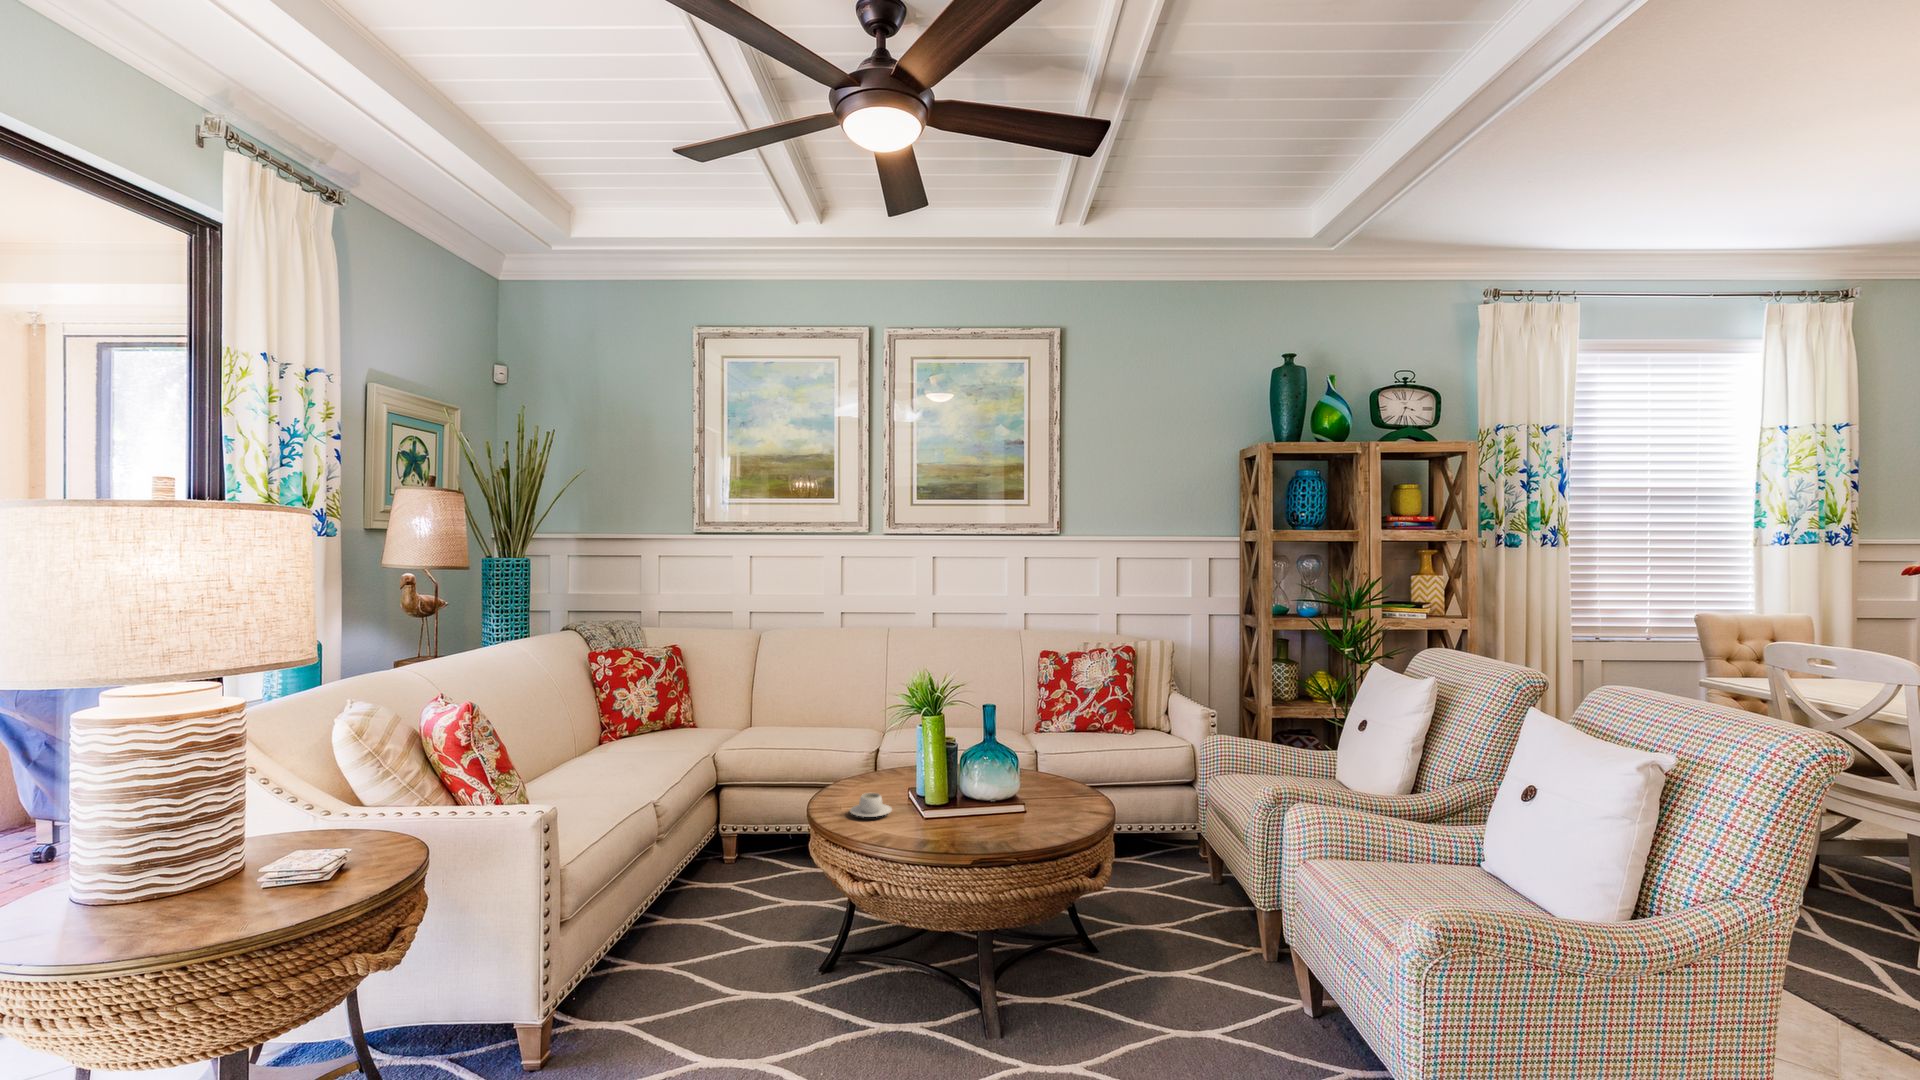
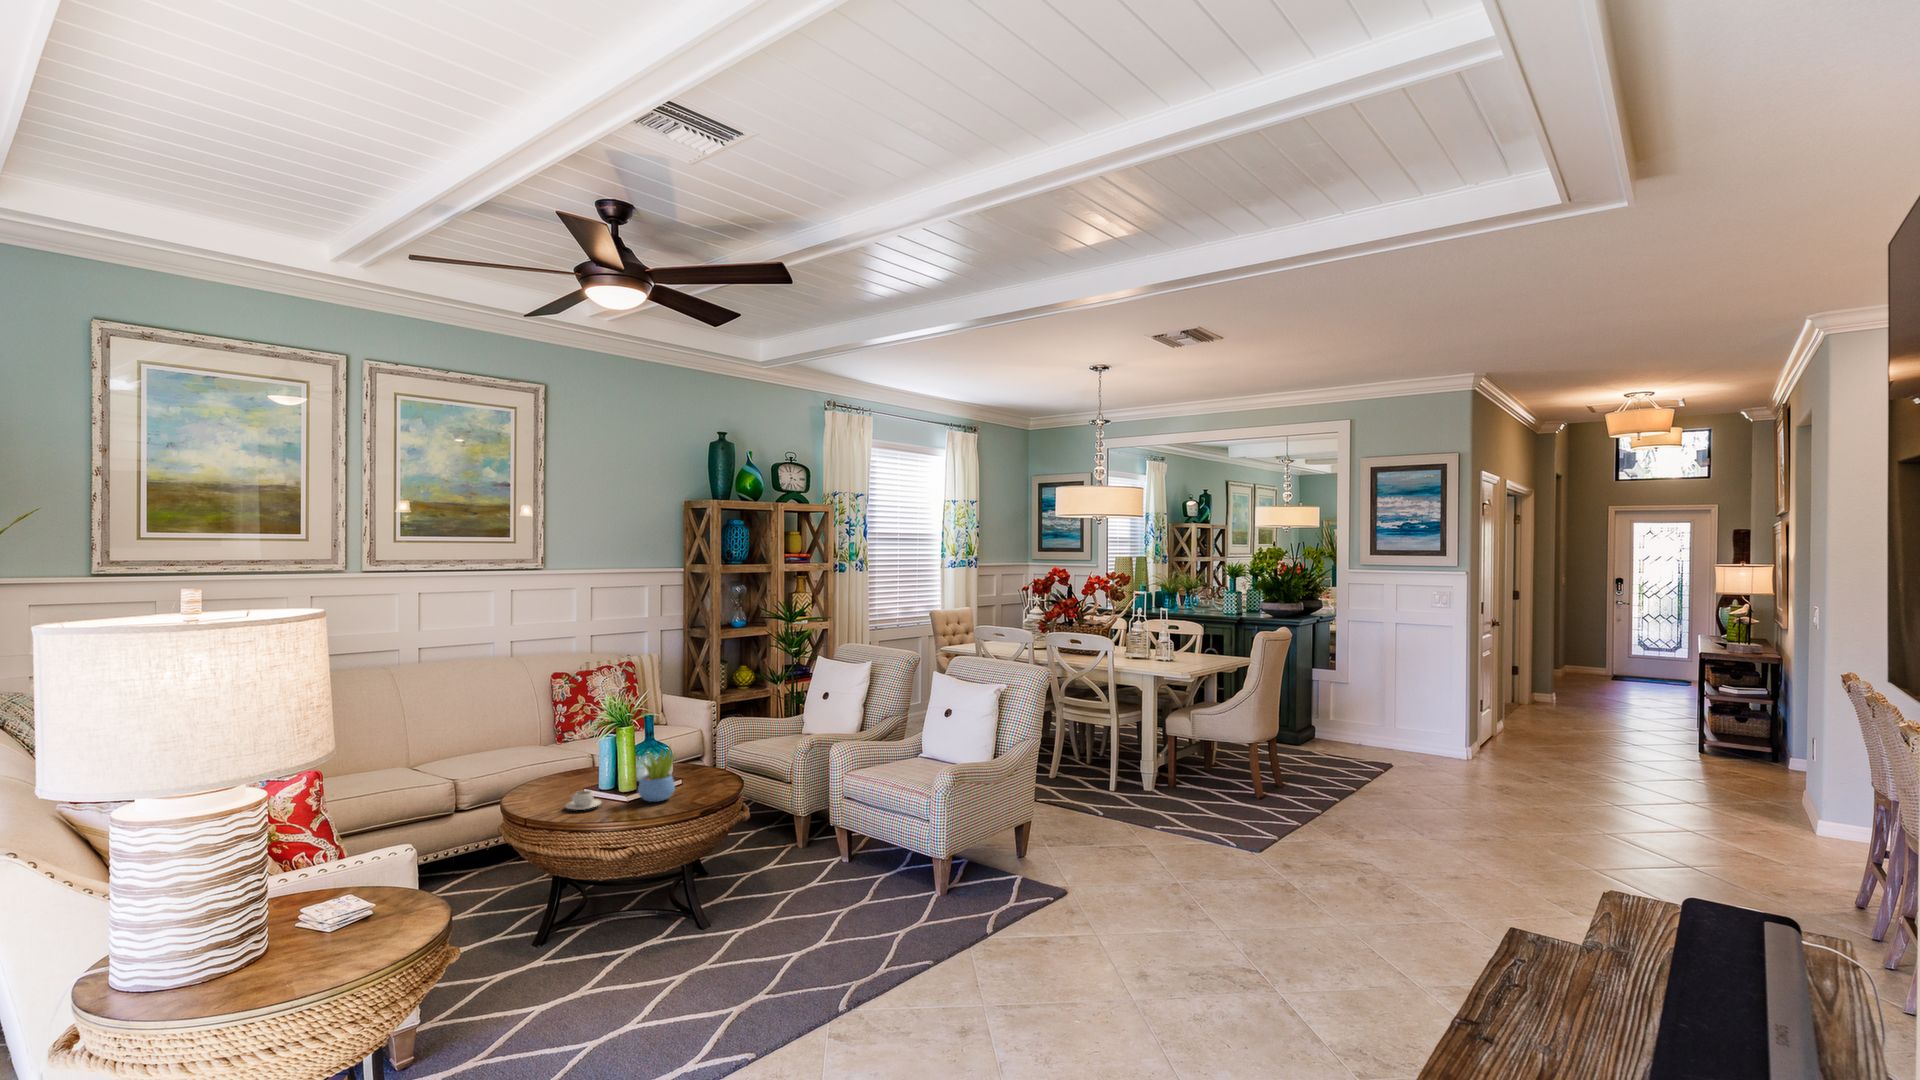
succulent plant: none [926,753,973,830] -> present [638,747,675,802]

